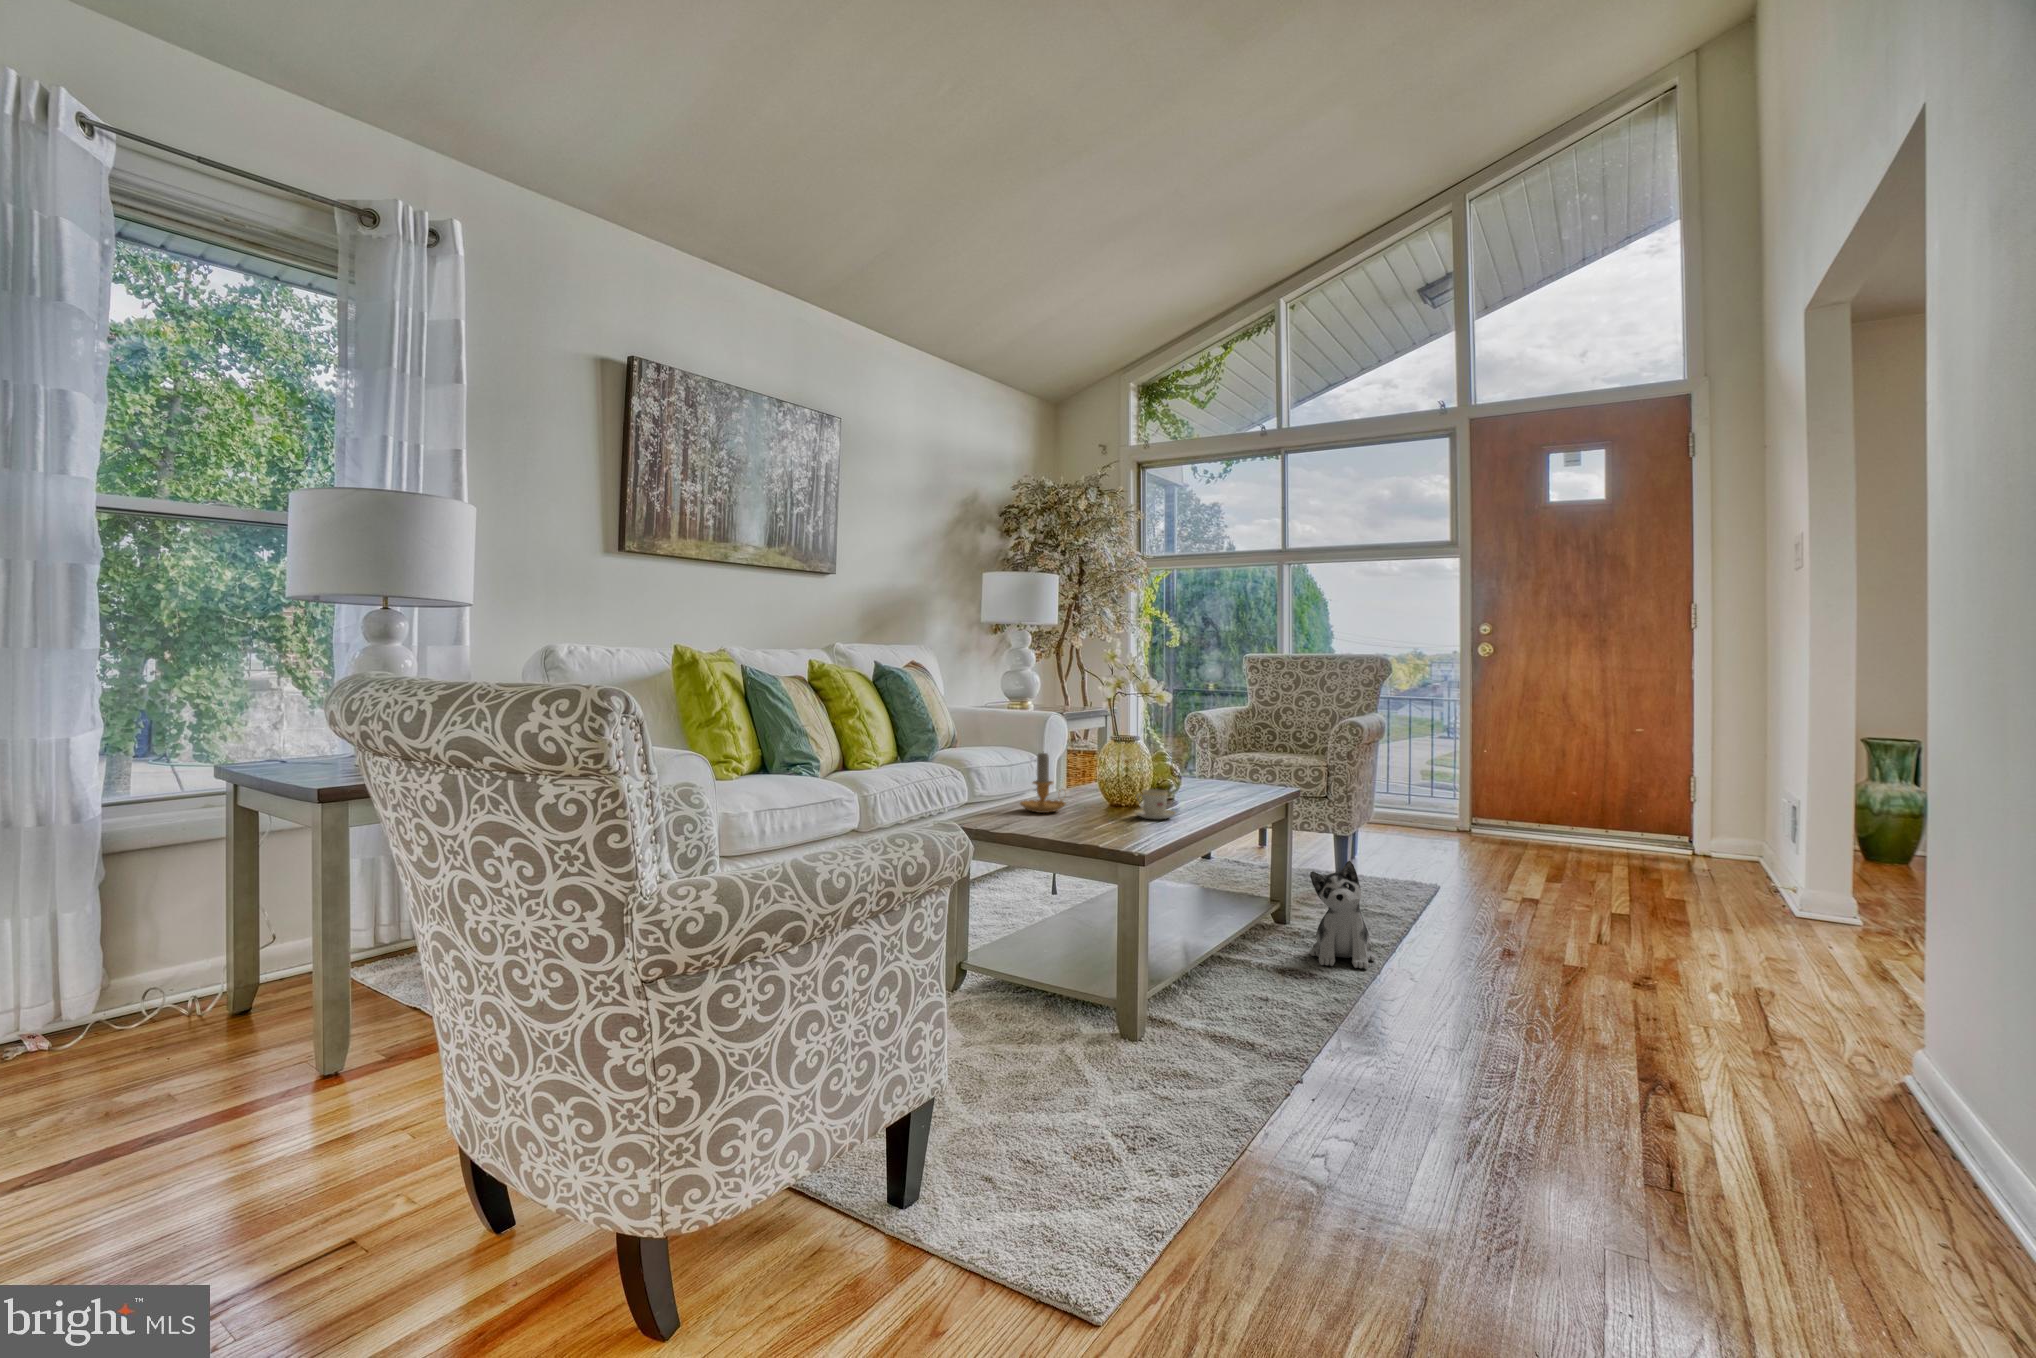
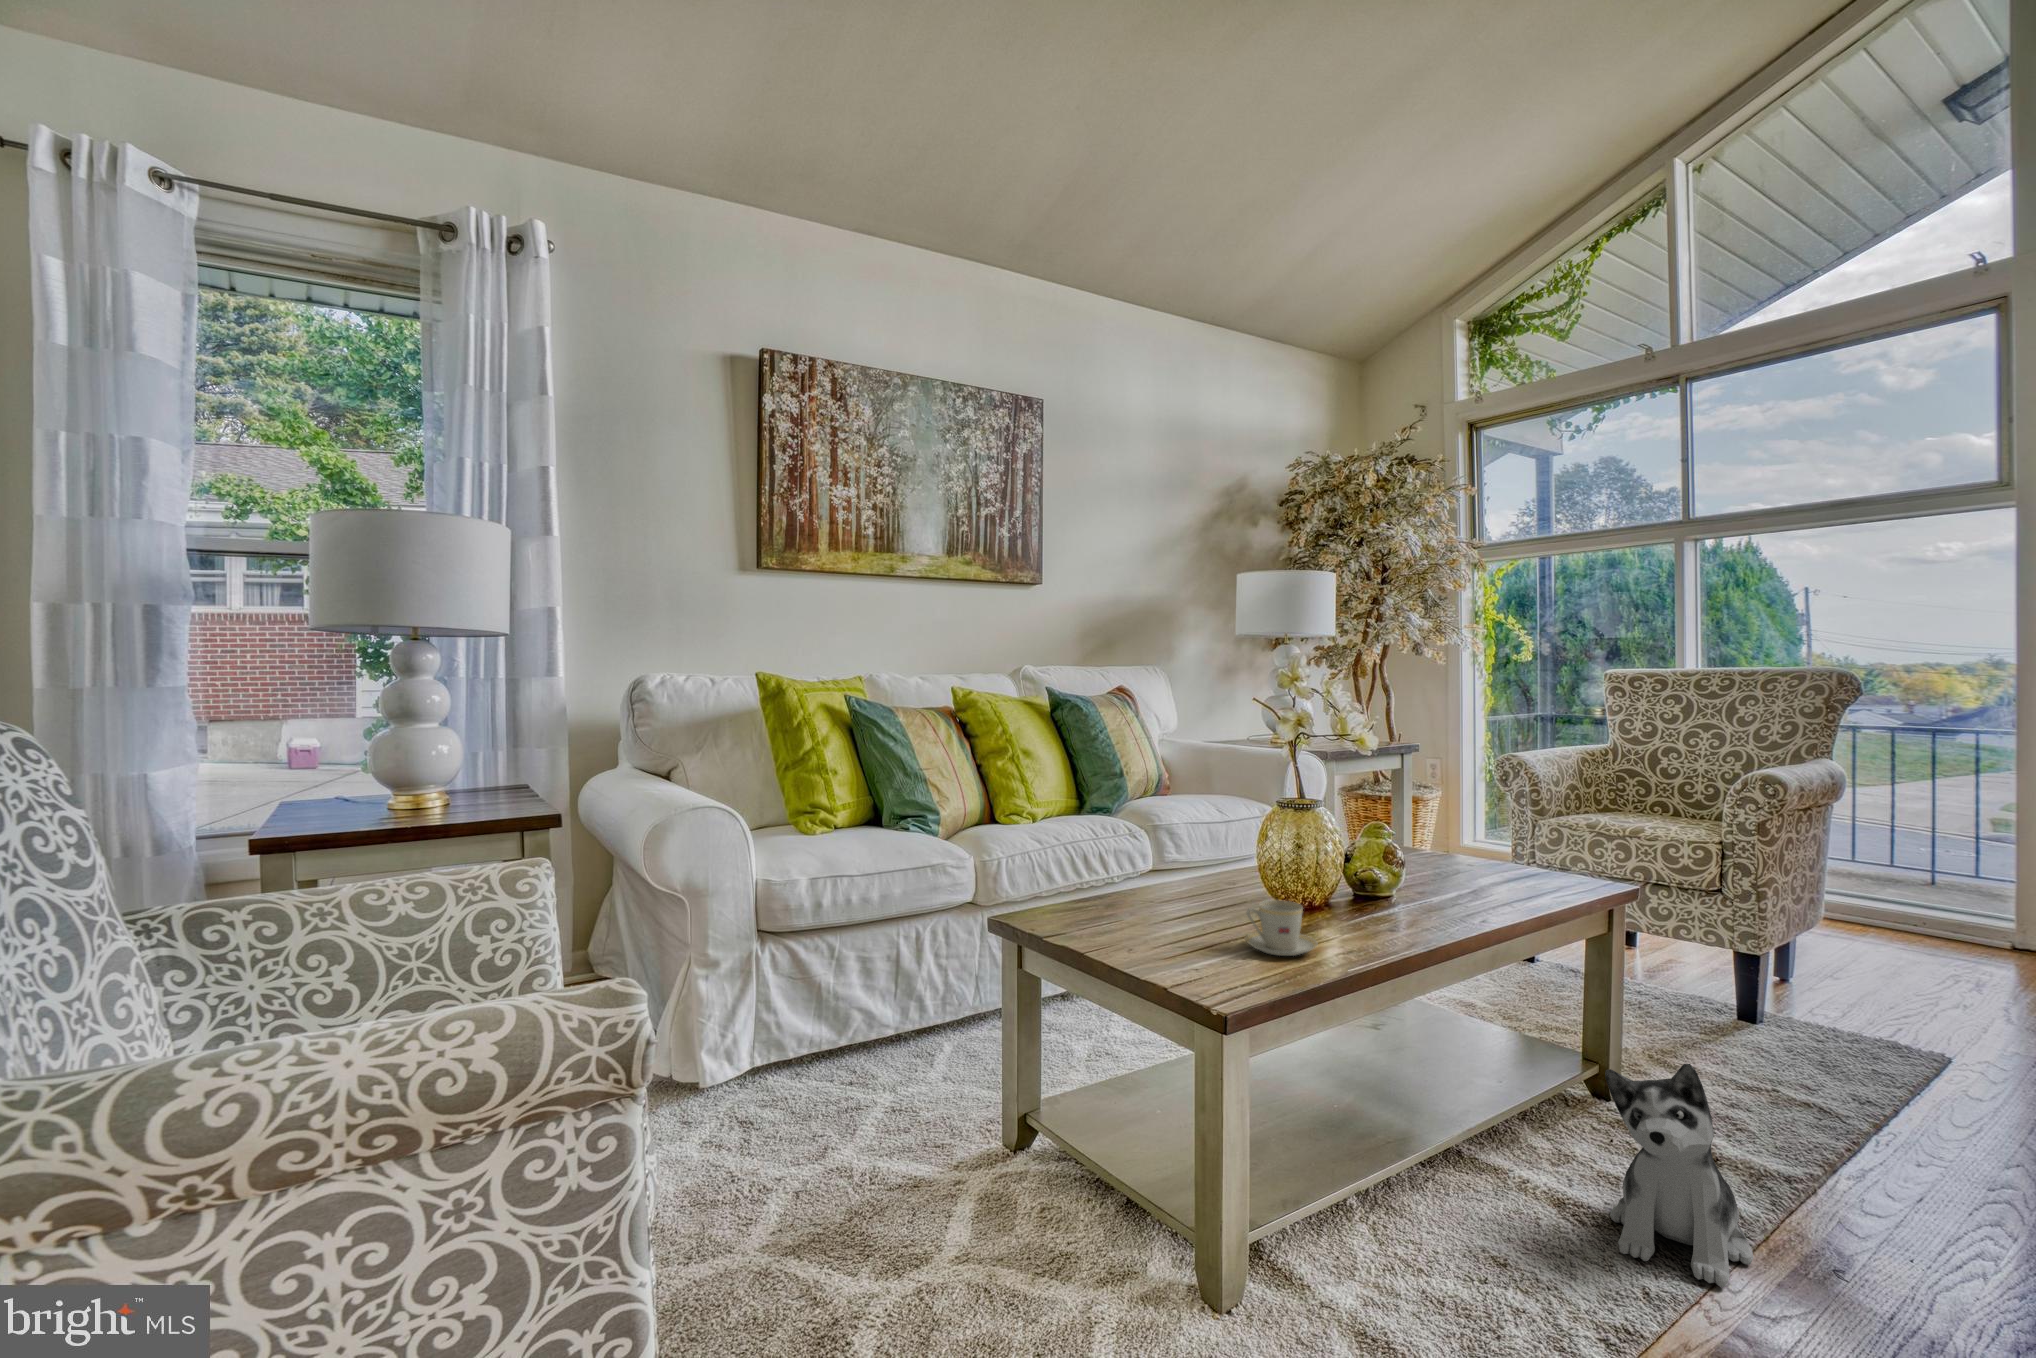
candle: present [1020,753,1066,813] -> none [1088,822,1169,919]

